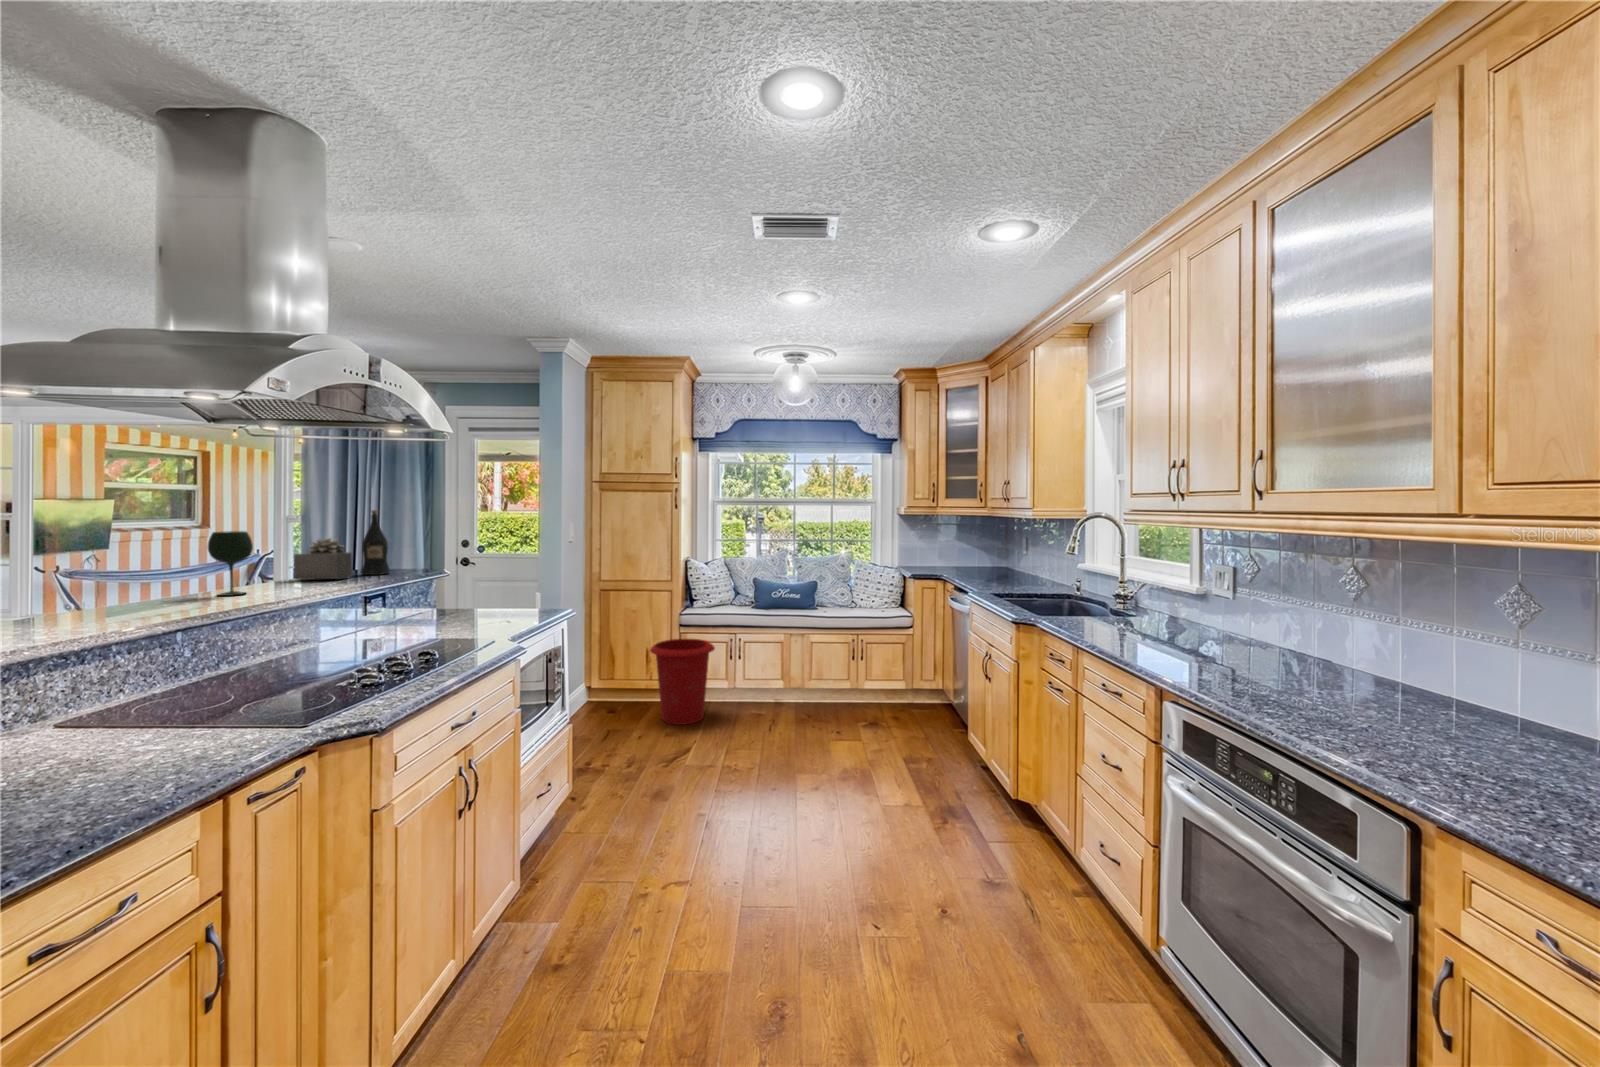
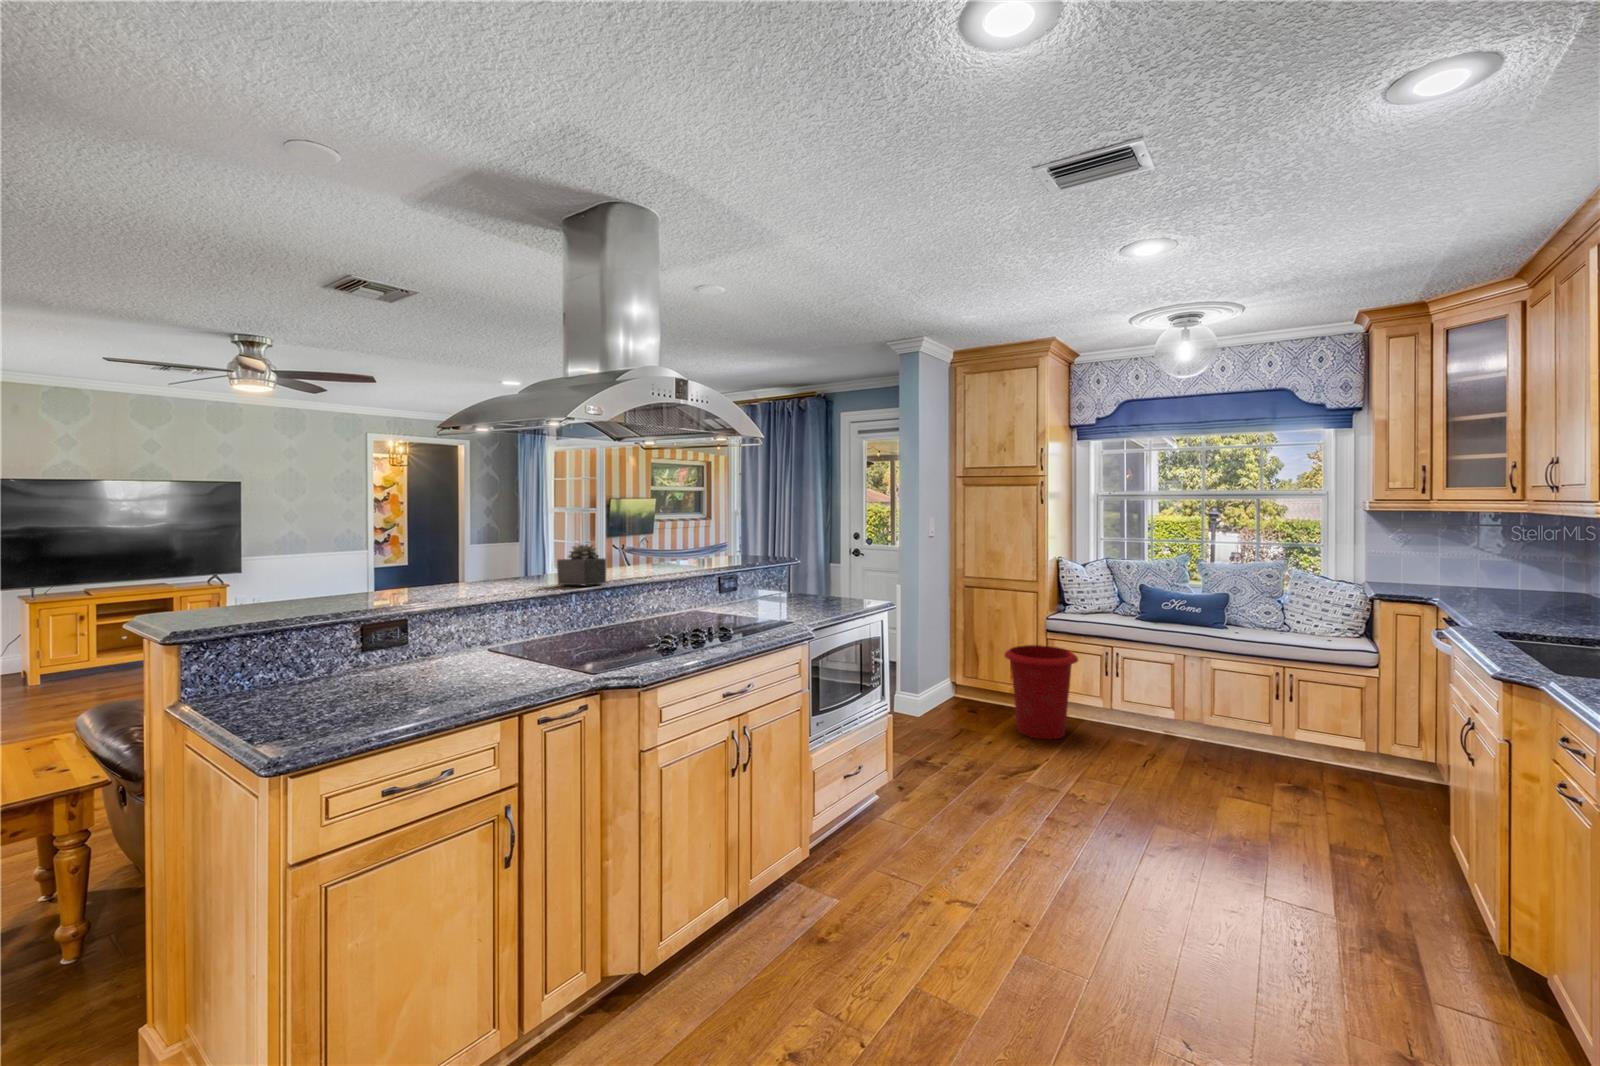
wine bottle: present [361,510,390,575] -> none [747,513,767,565]
wine glass: present [208,531,253,596] -> none [637,531,662,577]
succulent plant: present [294,538,352,580] -> present [557,544,606,586]

